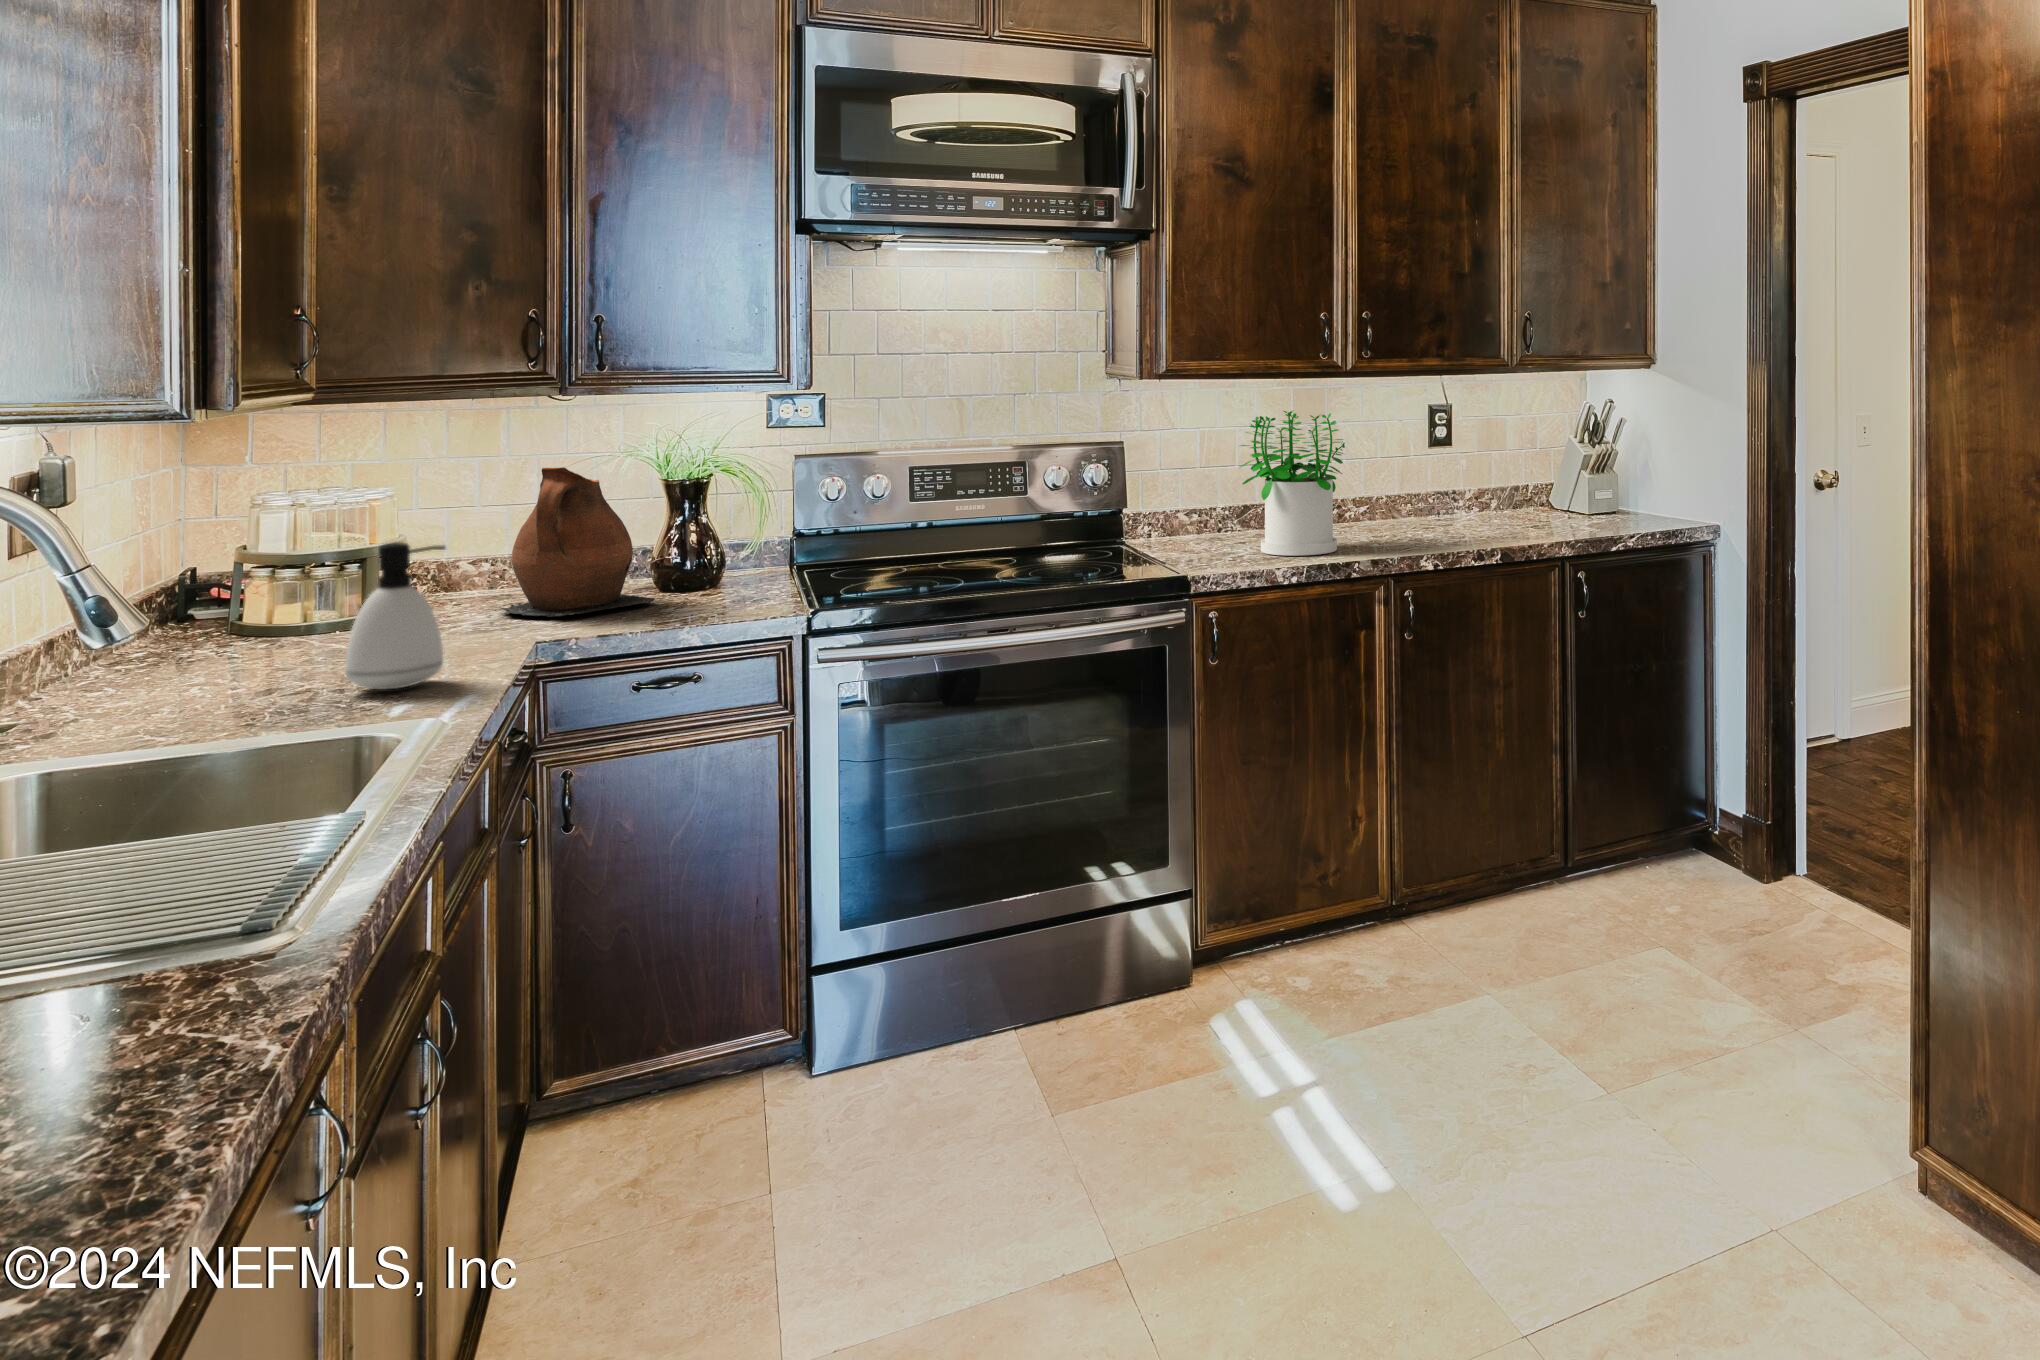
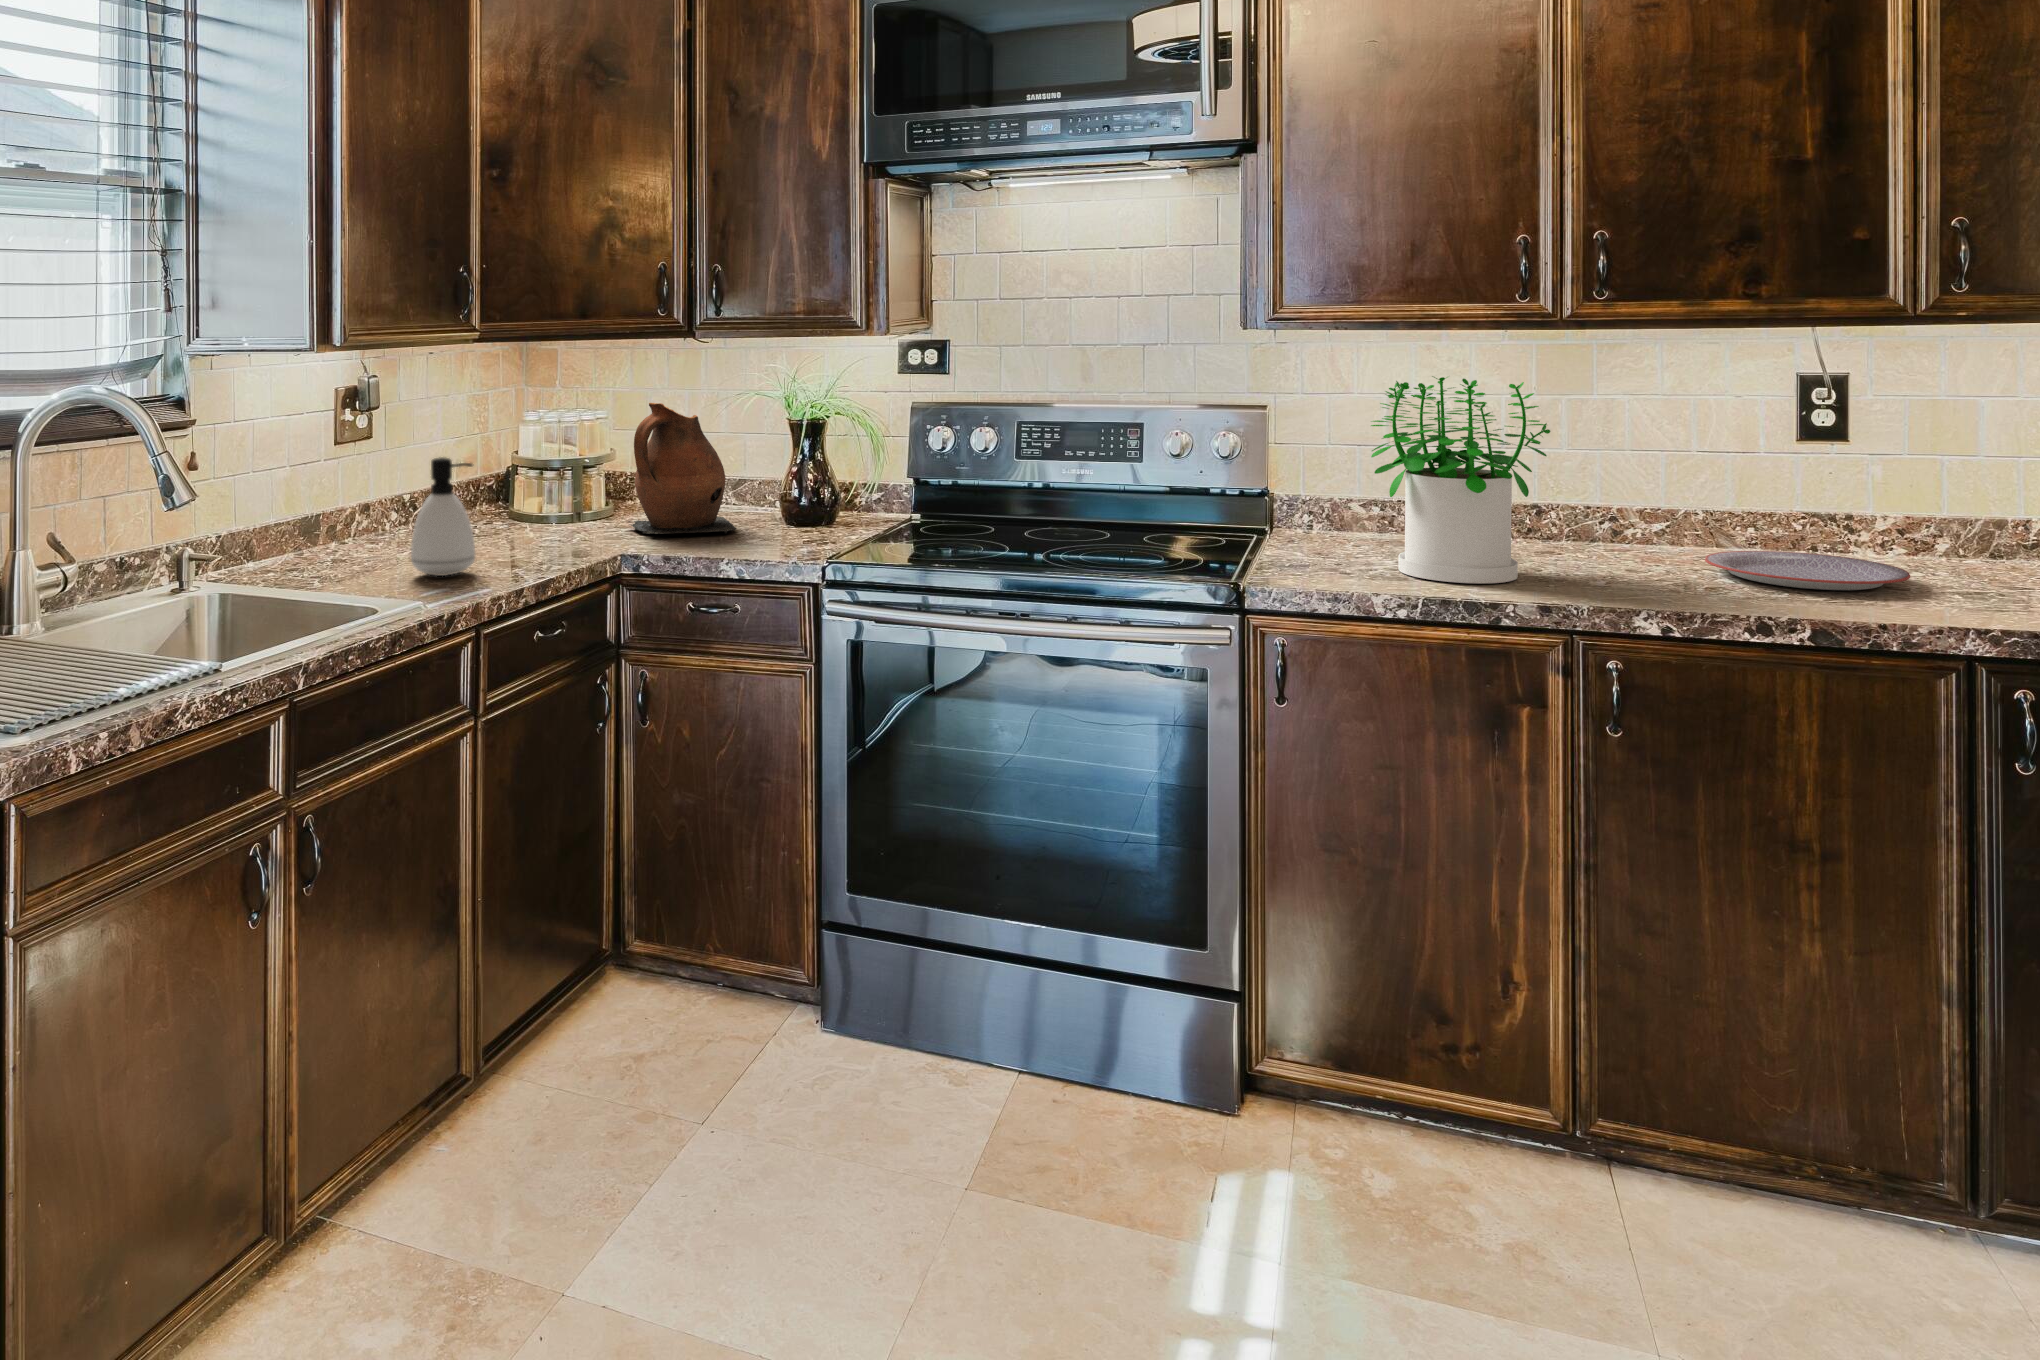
plate: none [1410,515,1511,534] -> present [1705,551,1910,590]

